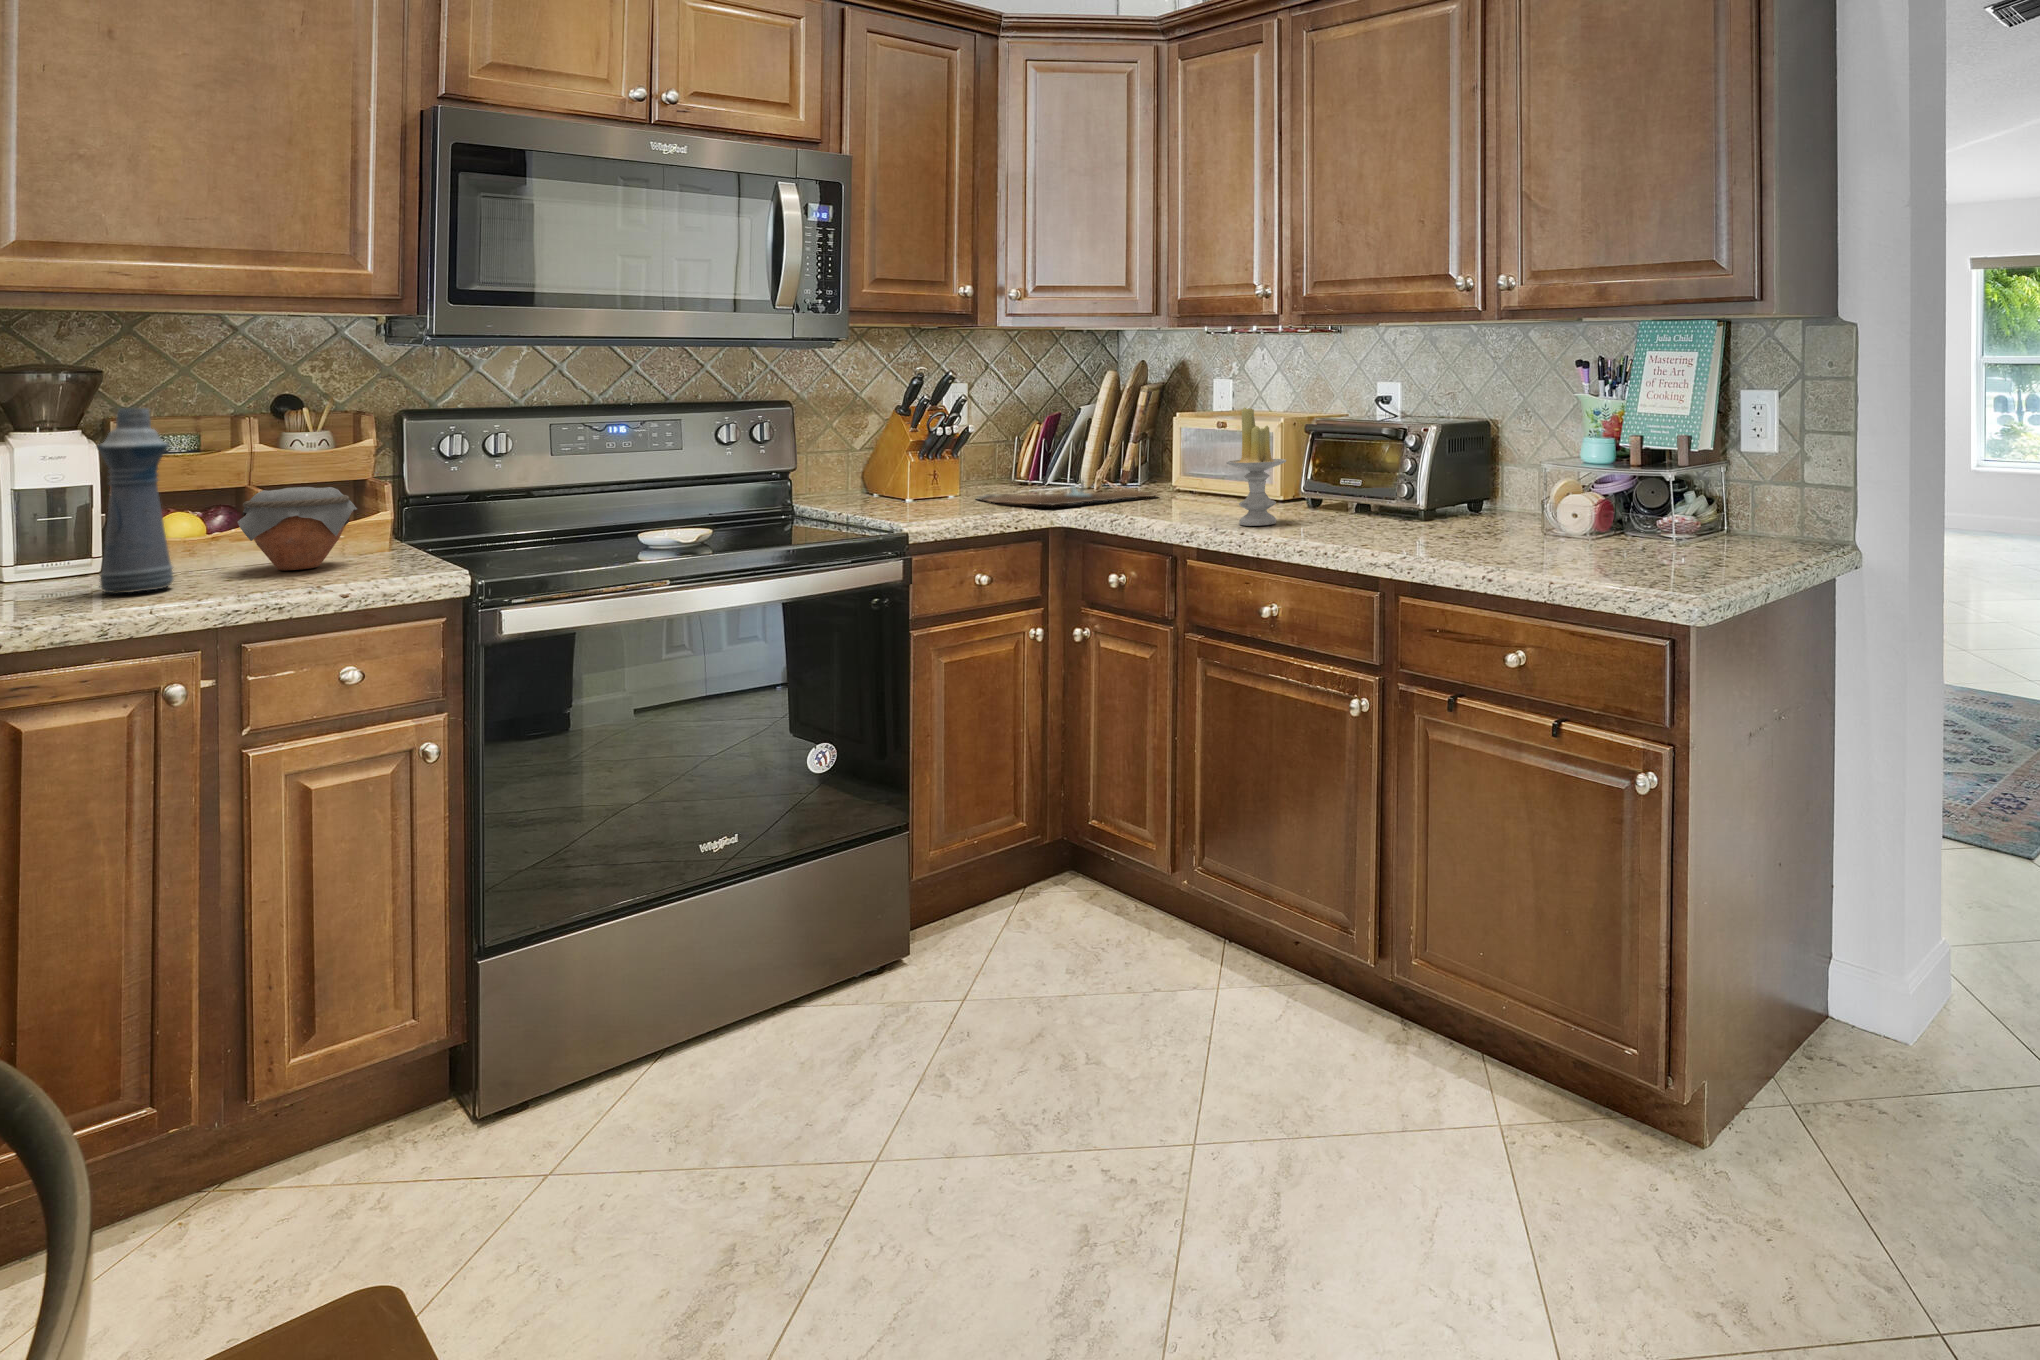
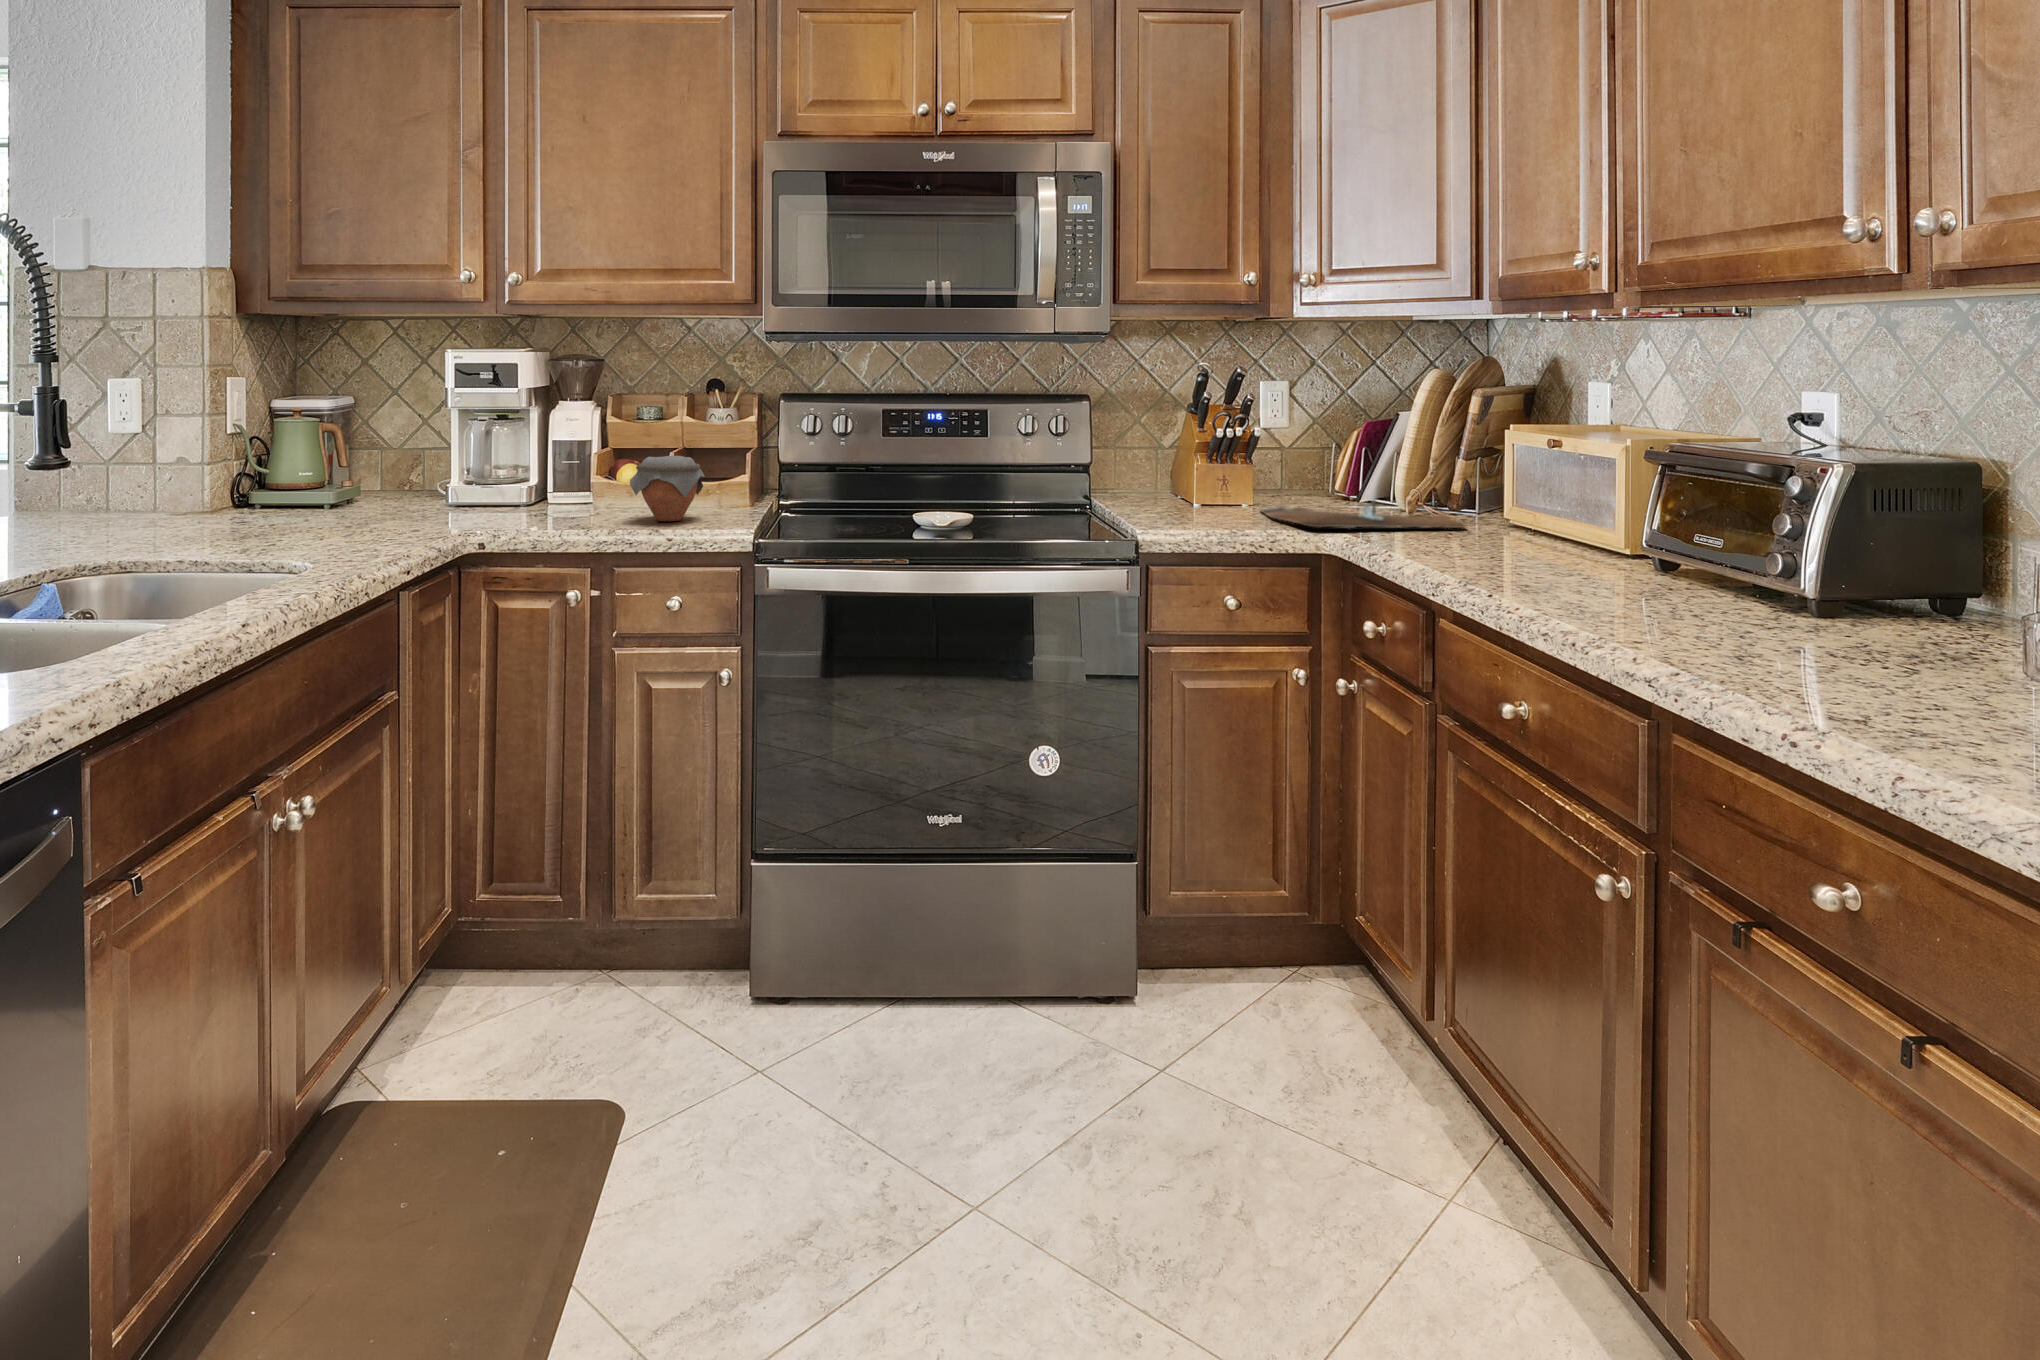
candle: present [1227,407,1286,526] -> none [1488,421,1578,586]
bottle: present [97,408,174,594] -> none [548,390,590,527]

